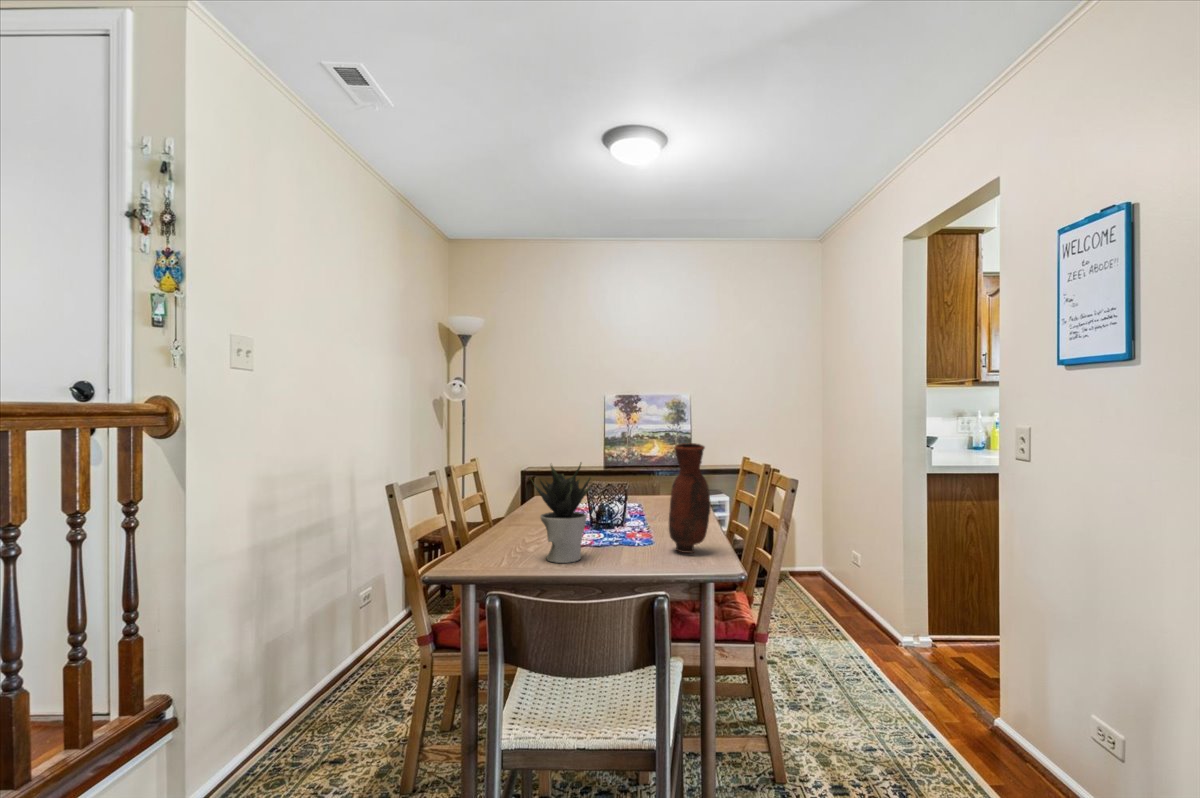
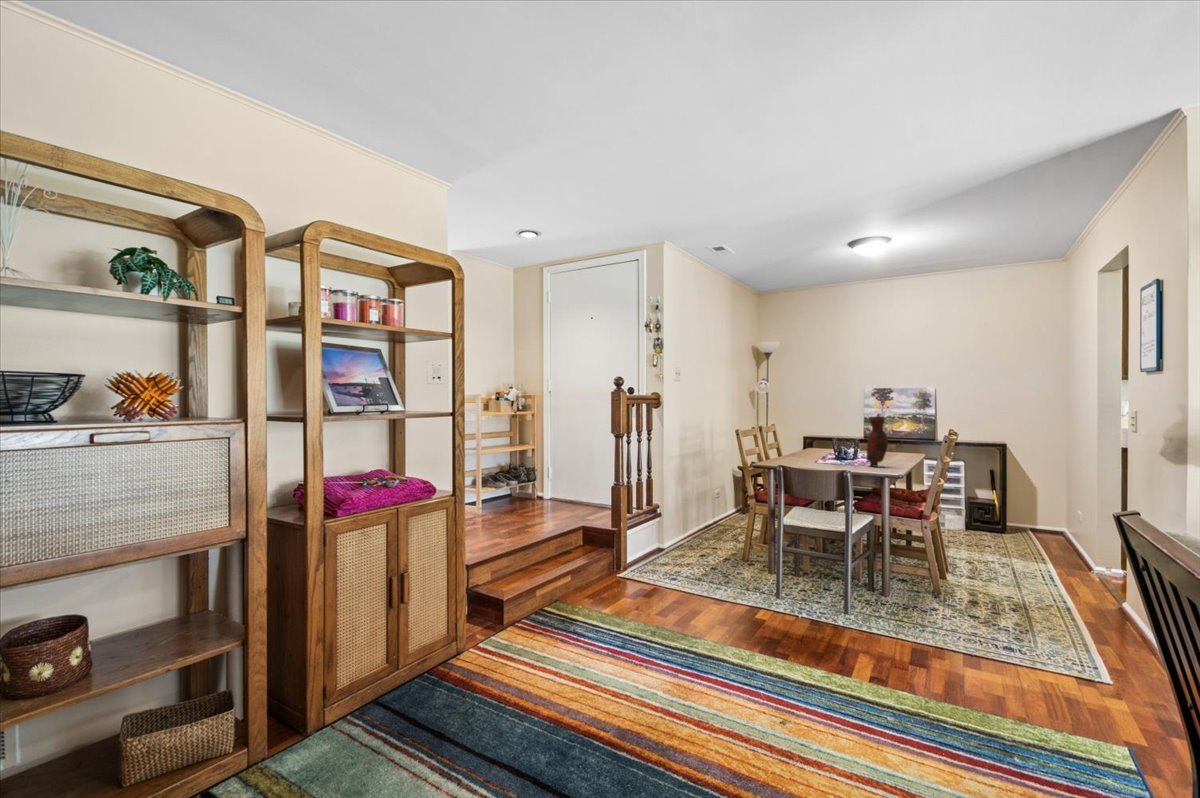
potted plant: present [534,462,590,563] -> none [800,422,830,465]

